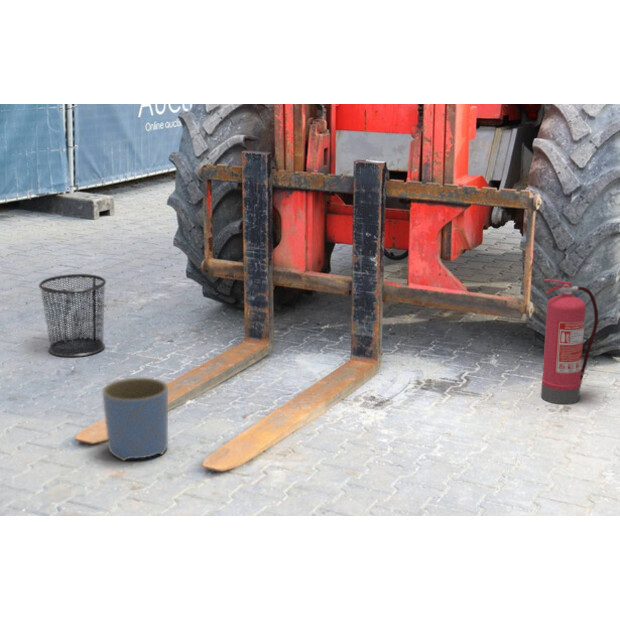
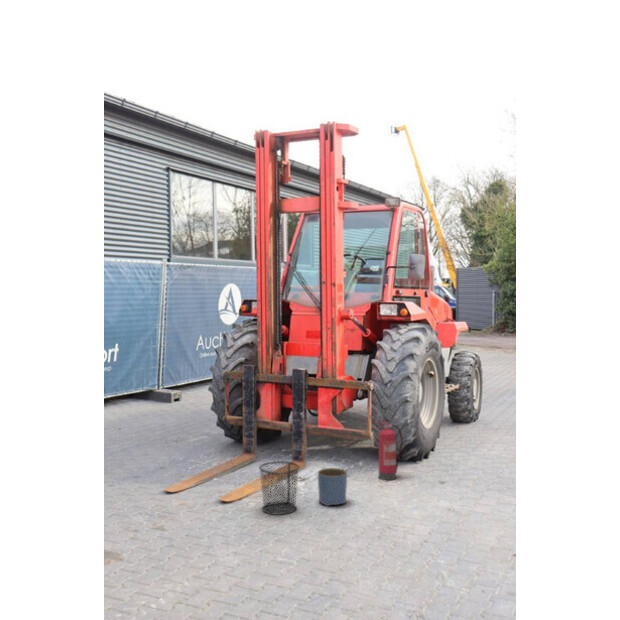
trash can: present [39,274,106,357] -> present [259,461,299,515]
planter: present [102,378,168,460] -> present [318,468,347,506]

